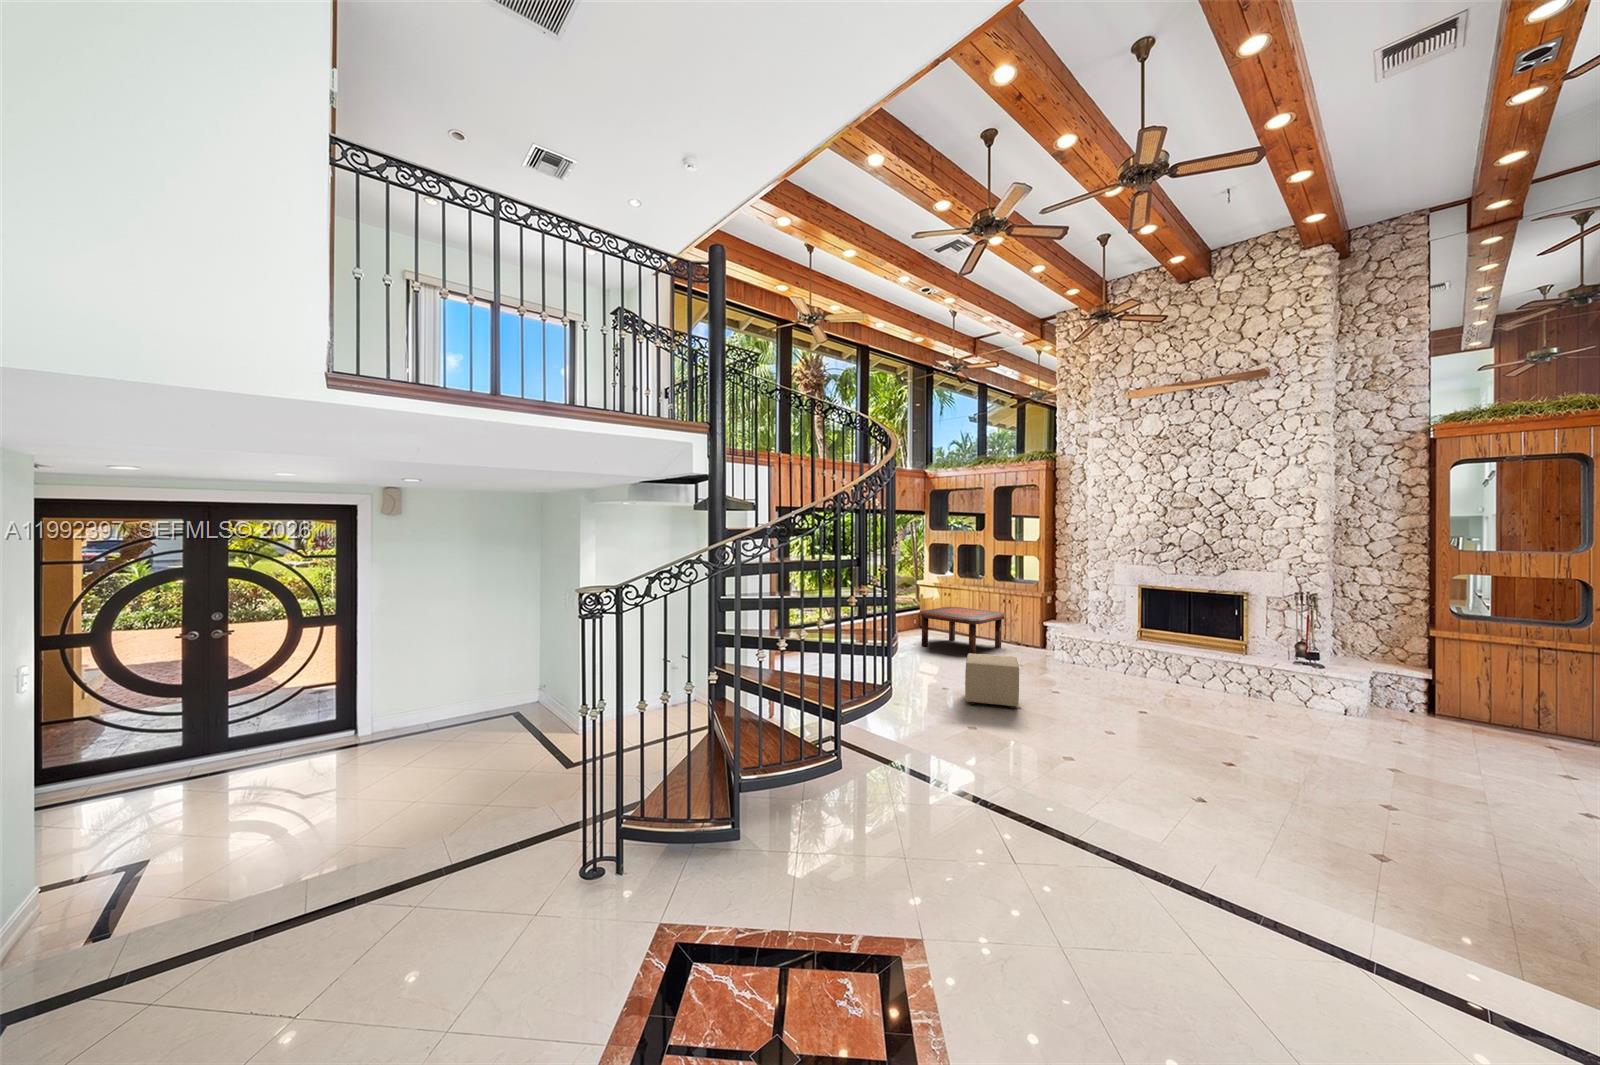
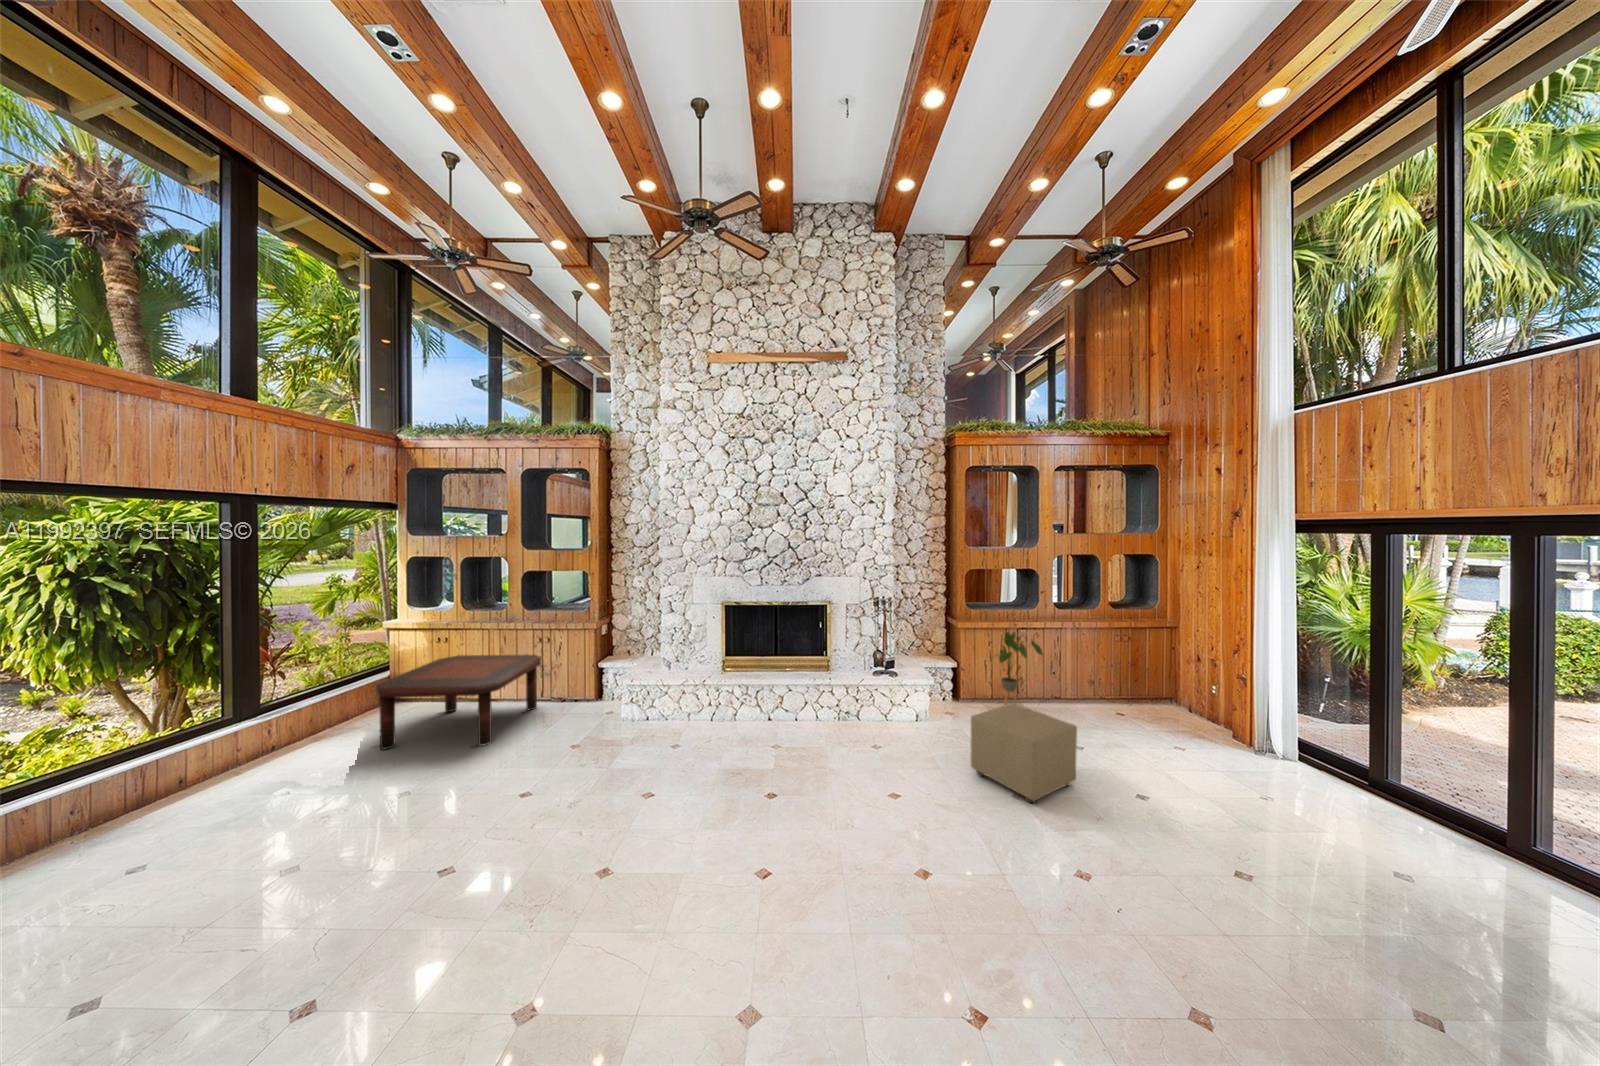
house plant: none [1468,646,1548,734] -> present [999,632,1043,705]
ottoman: present [965,653,1019,709] -> present [970,703,1077,803]

